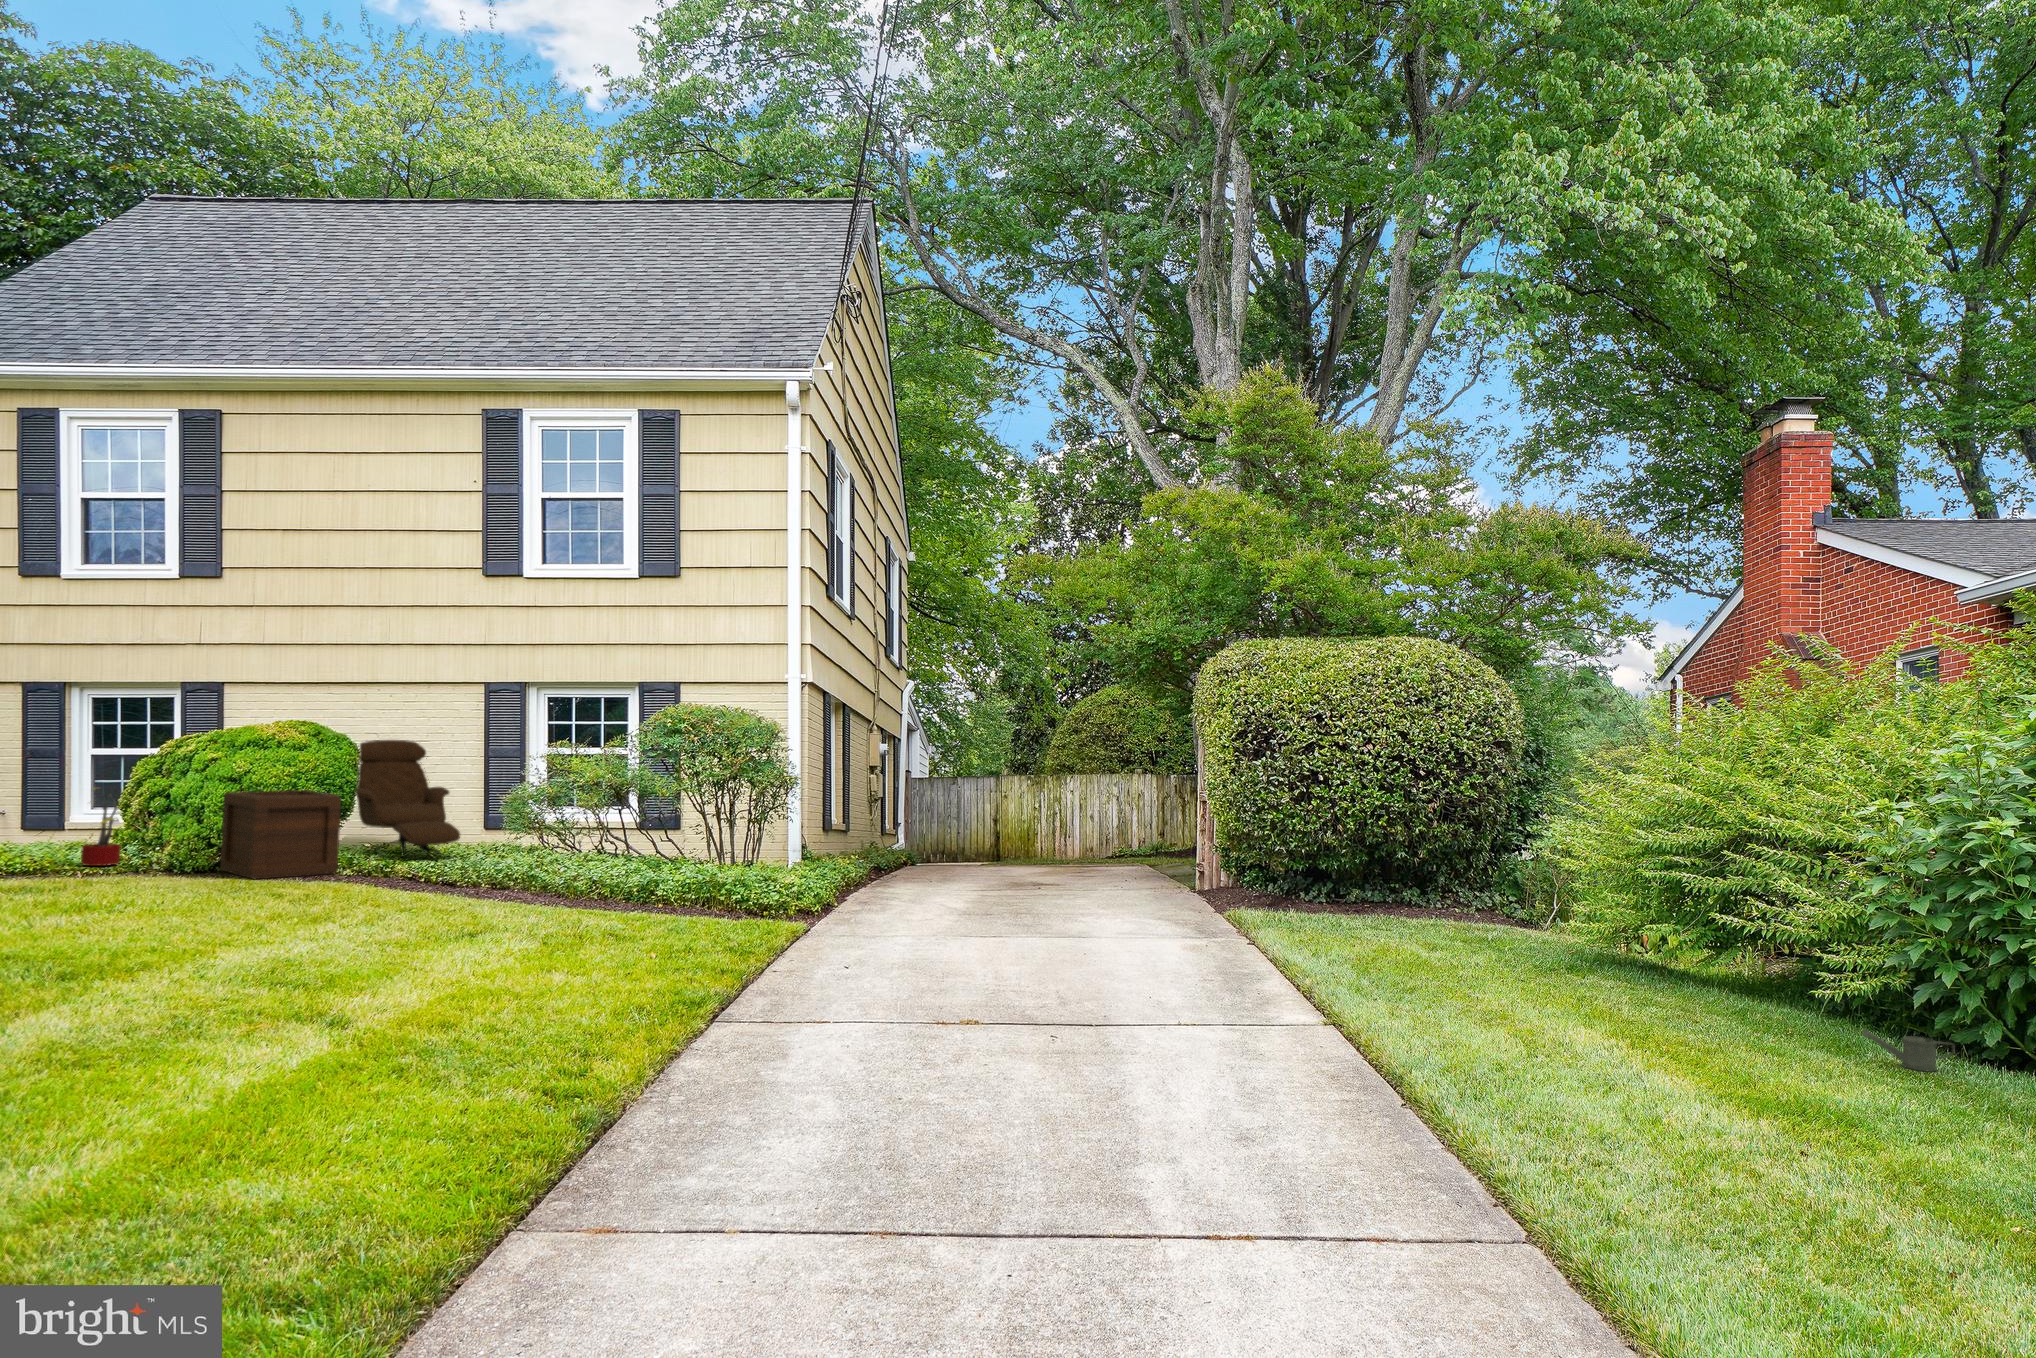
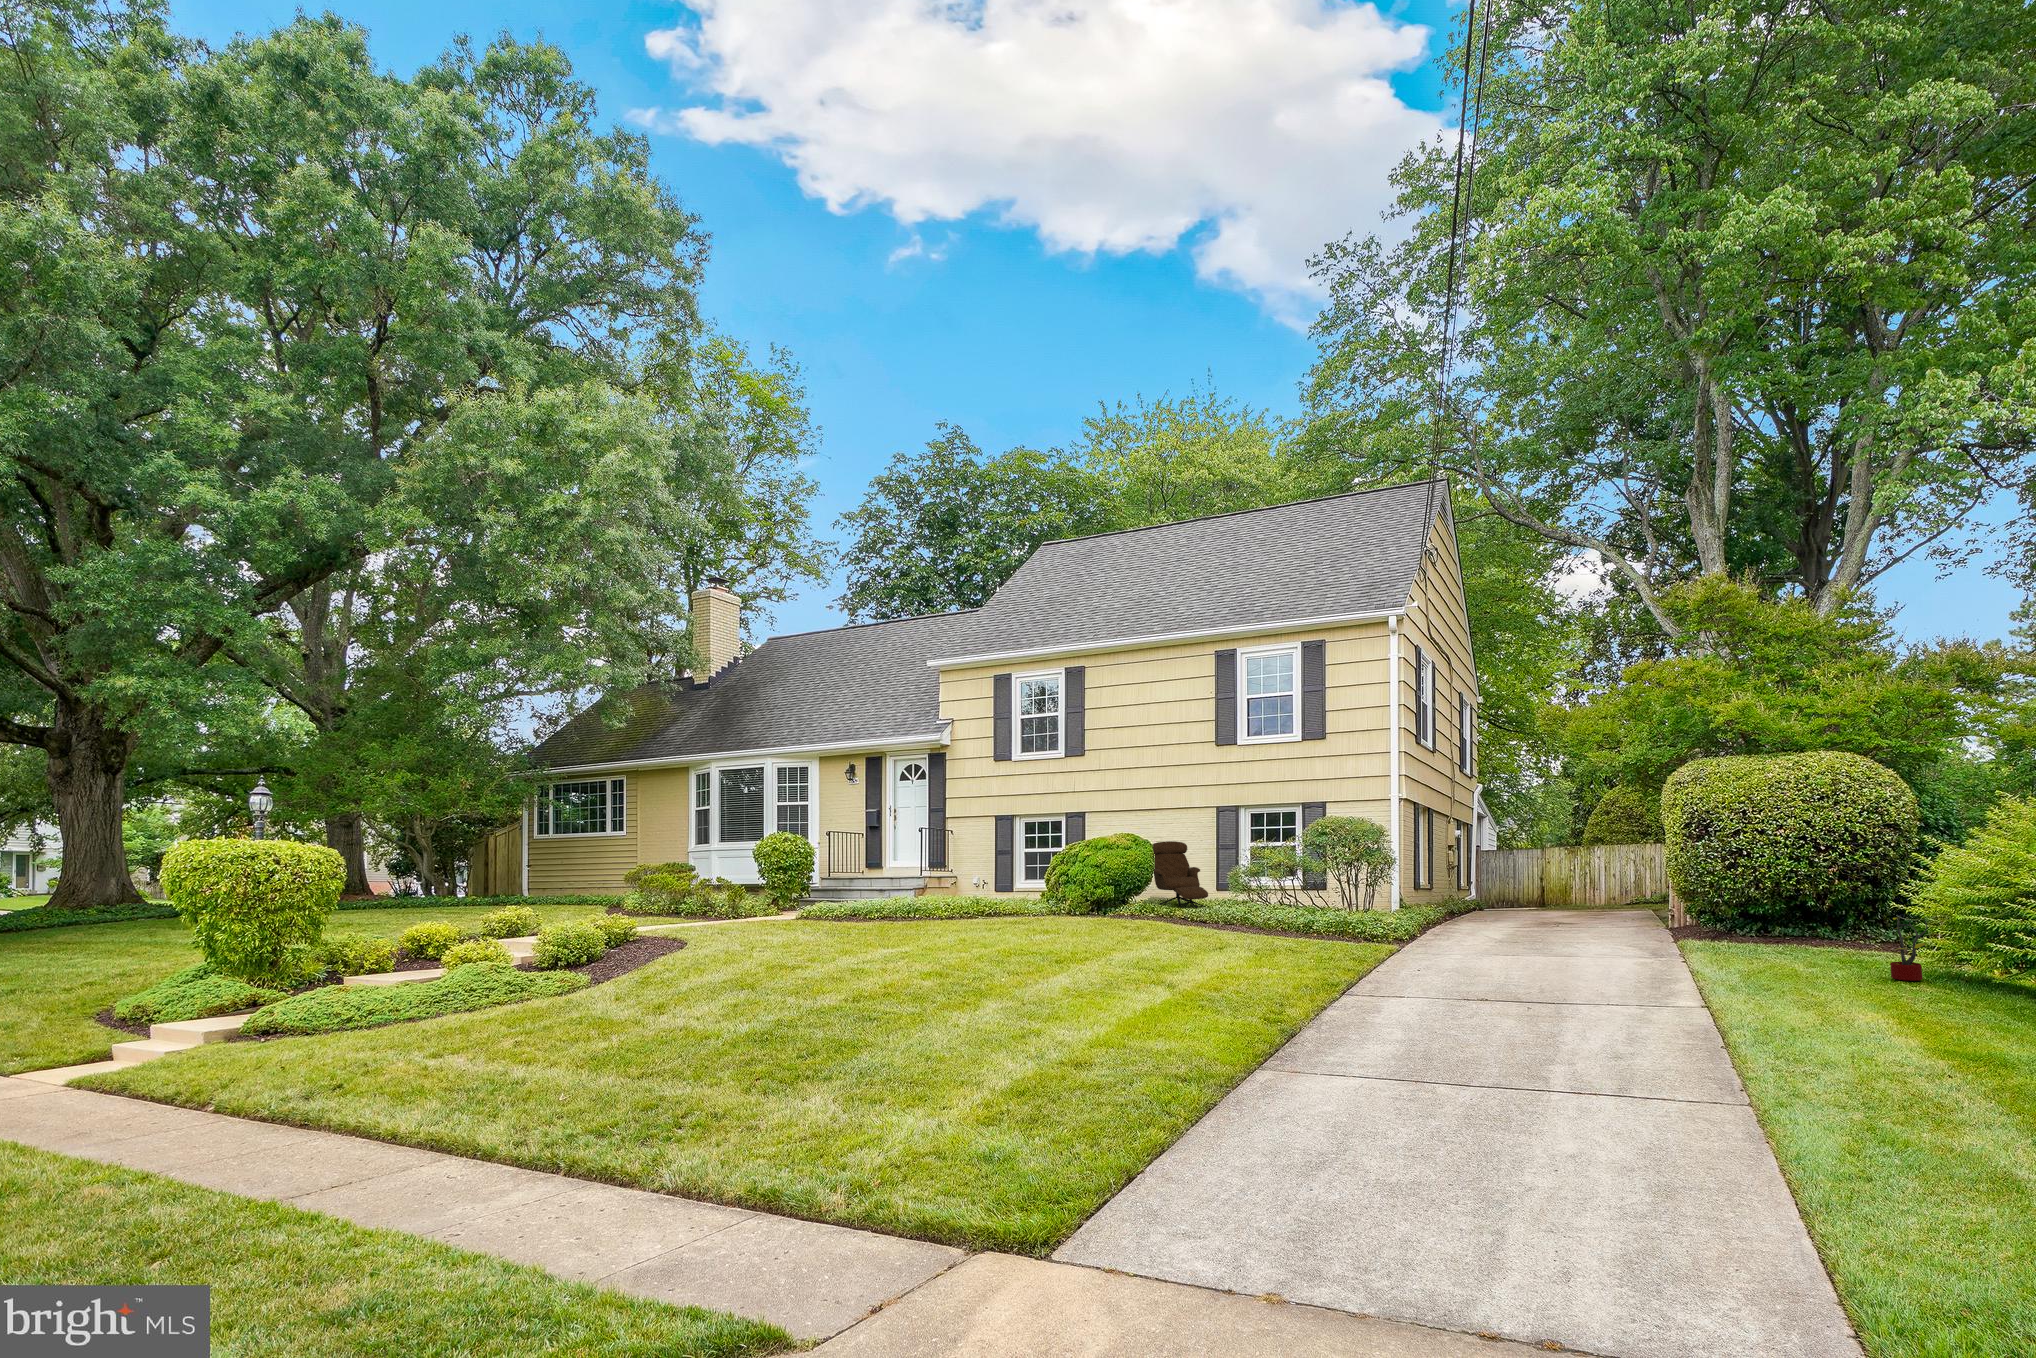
wooden crate: present [220,790,341,879] -> none [1097,870,1151,915]
decorative plant: present [81,792,123,866] -> present [1890,915,1928,981]
watering can: present [1863,1029,1955,1072] -> none [1953,992,2004,1015]

